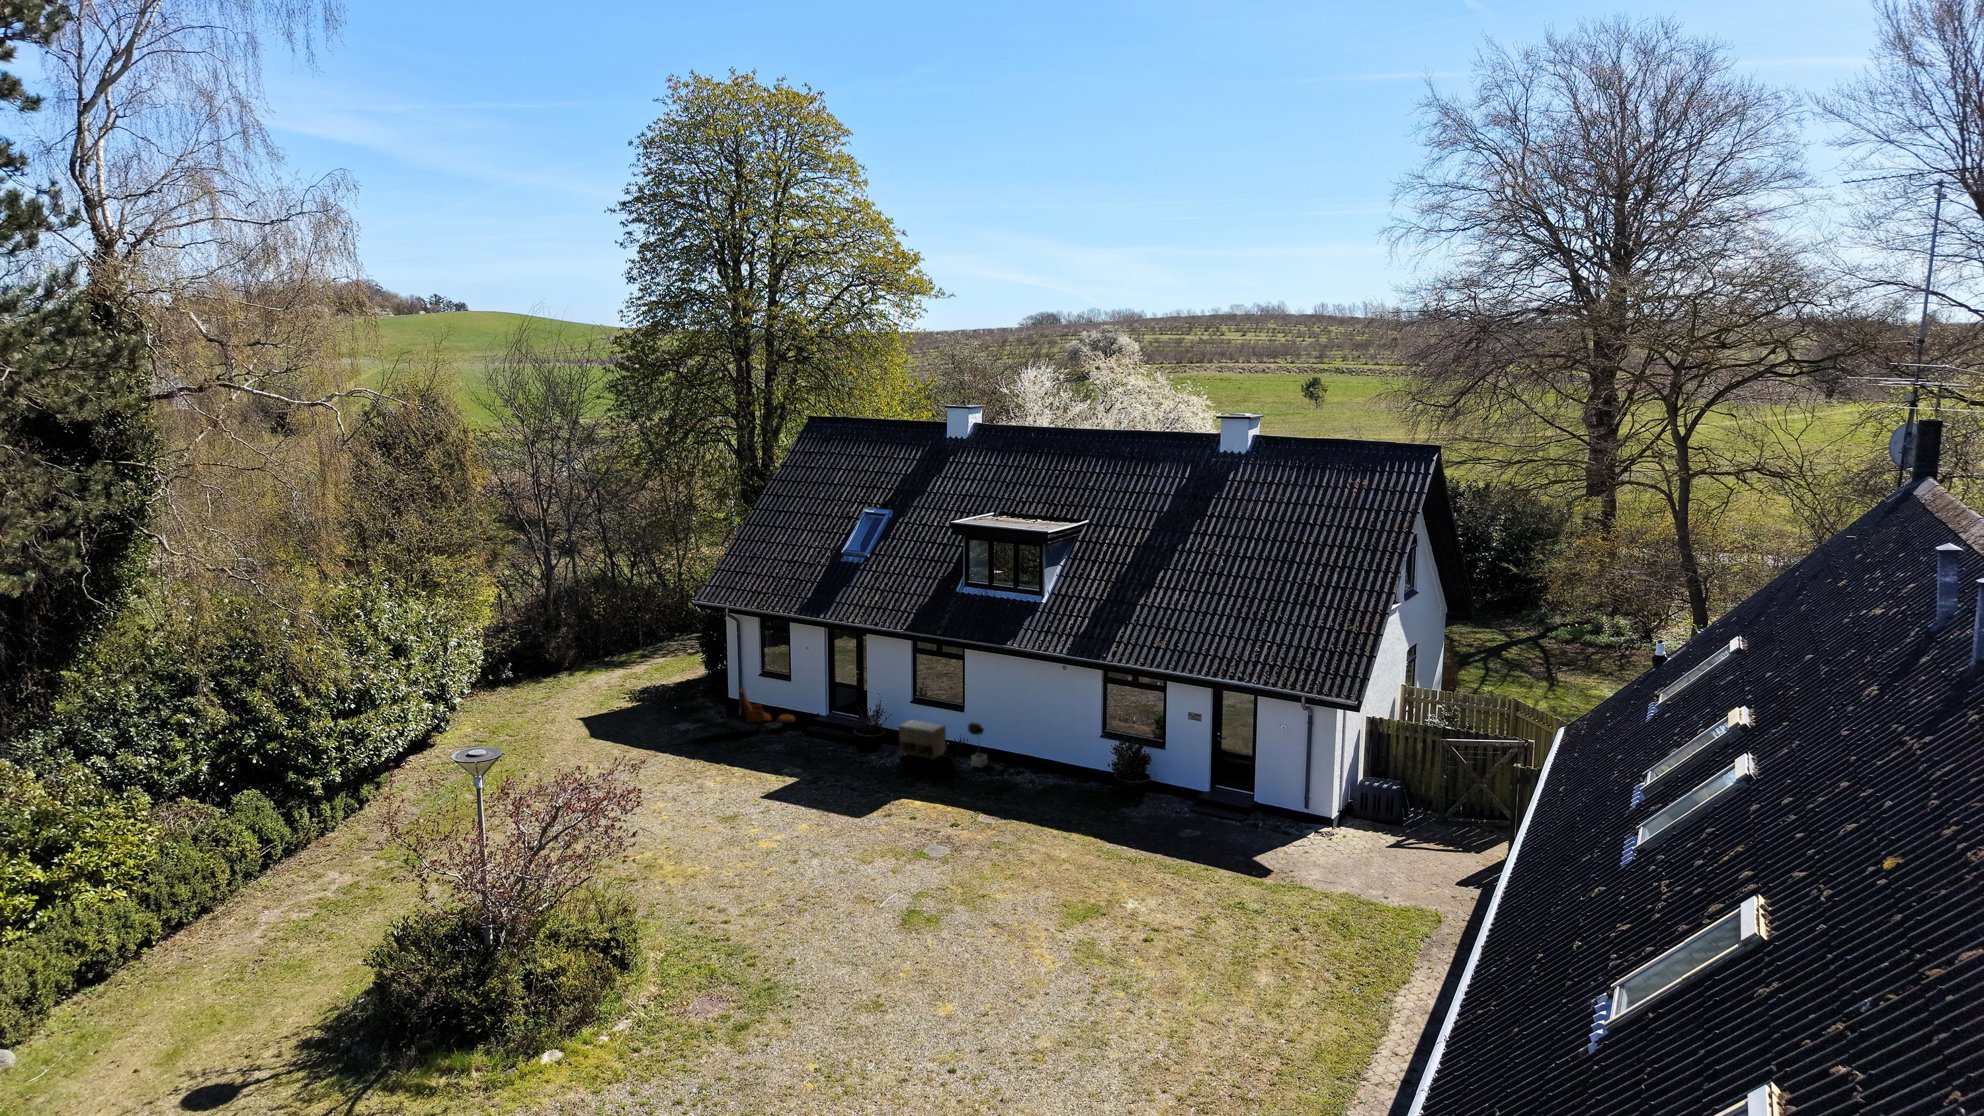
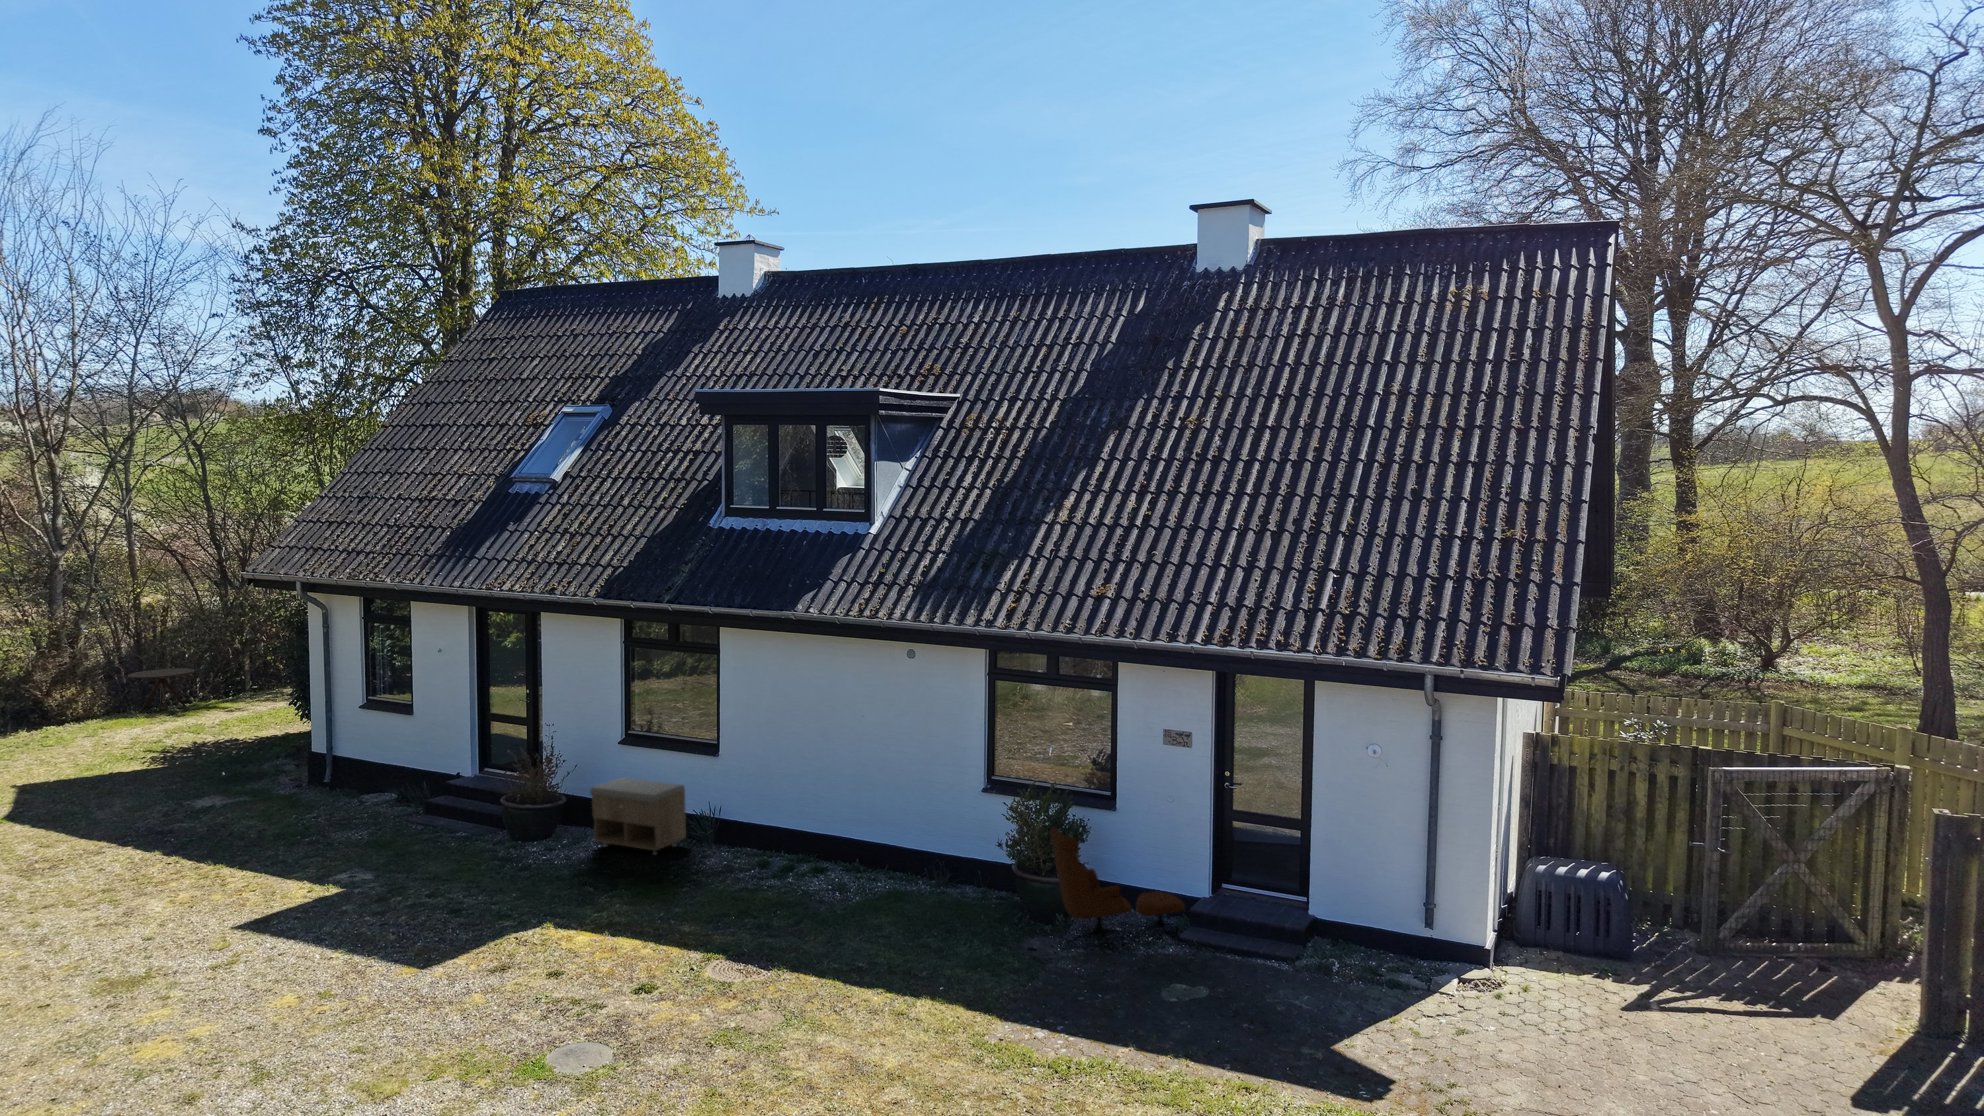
round table: none [585,632,620,660] -> present [128,668,195,712]
lounge chair: present [739,688,795,730] -> present [1051,827,1185,951]
potted tree: present [968,723,987,767] -> none [722,775,763,866]

